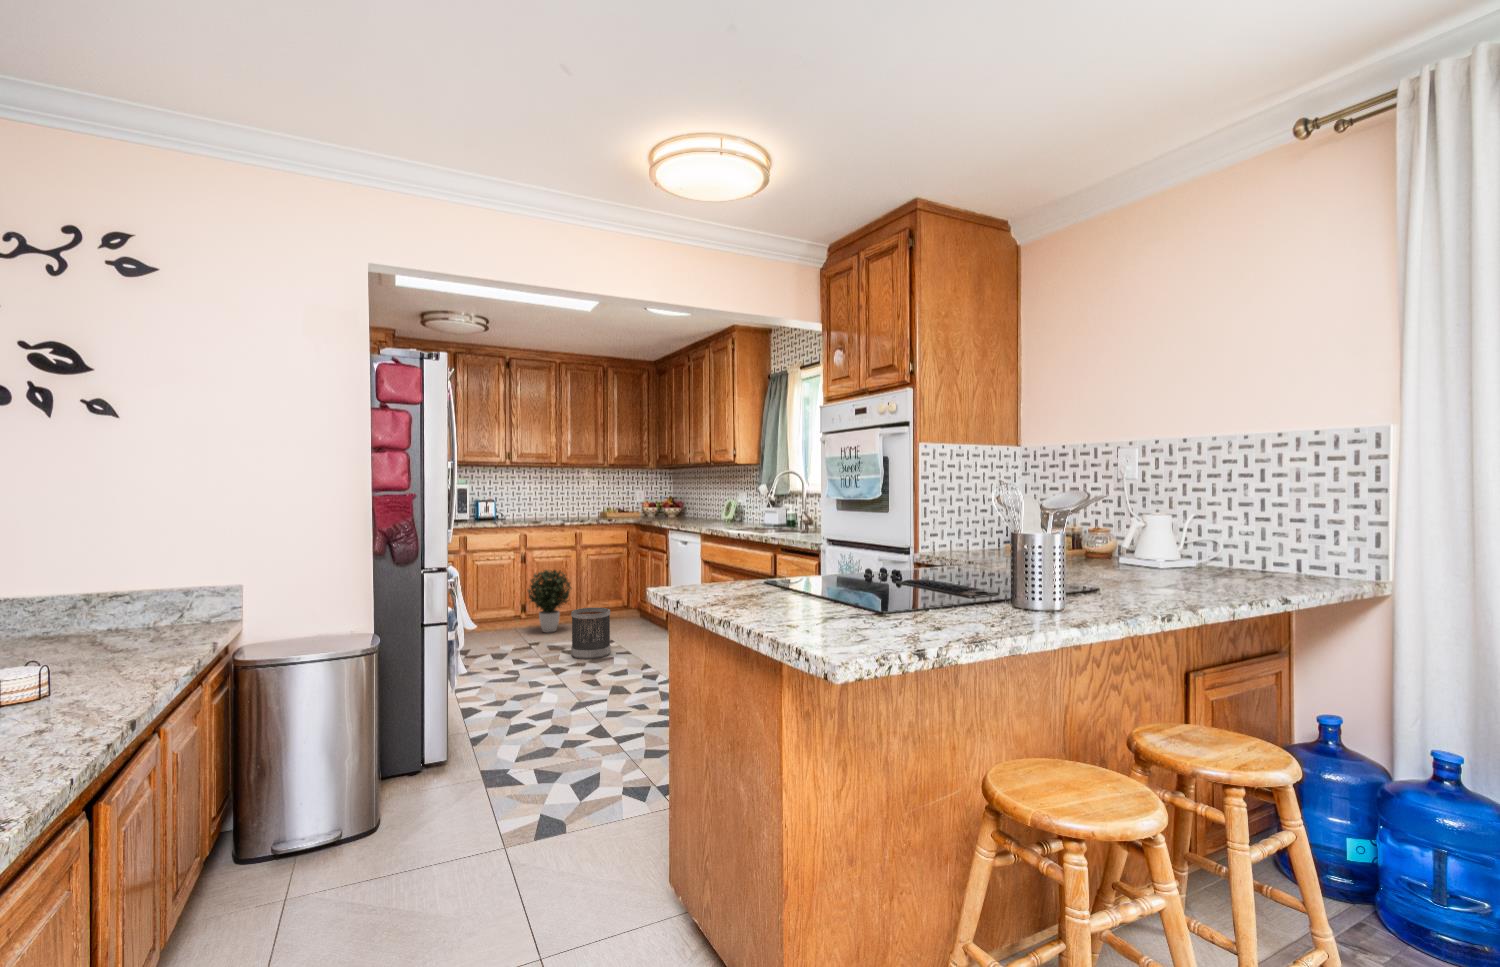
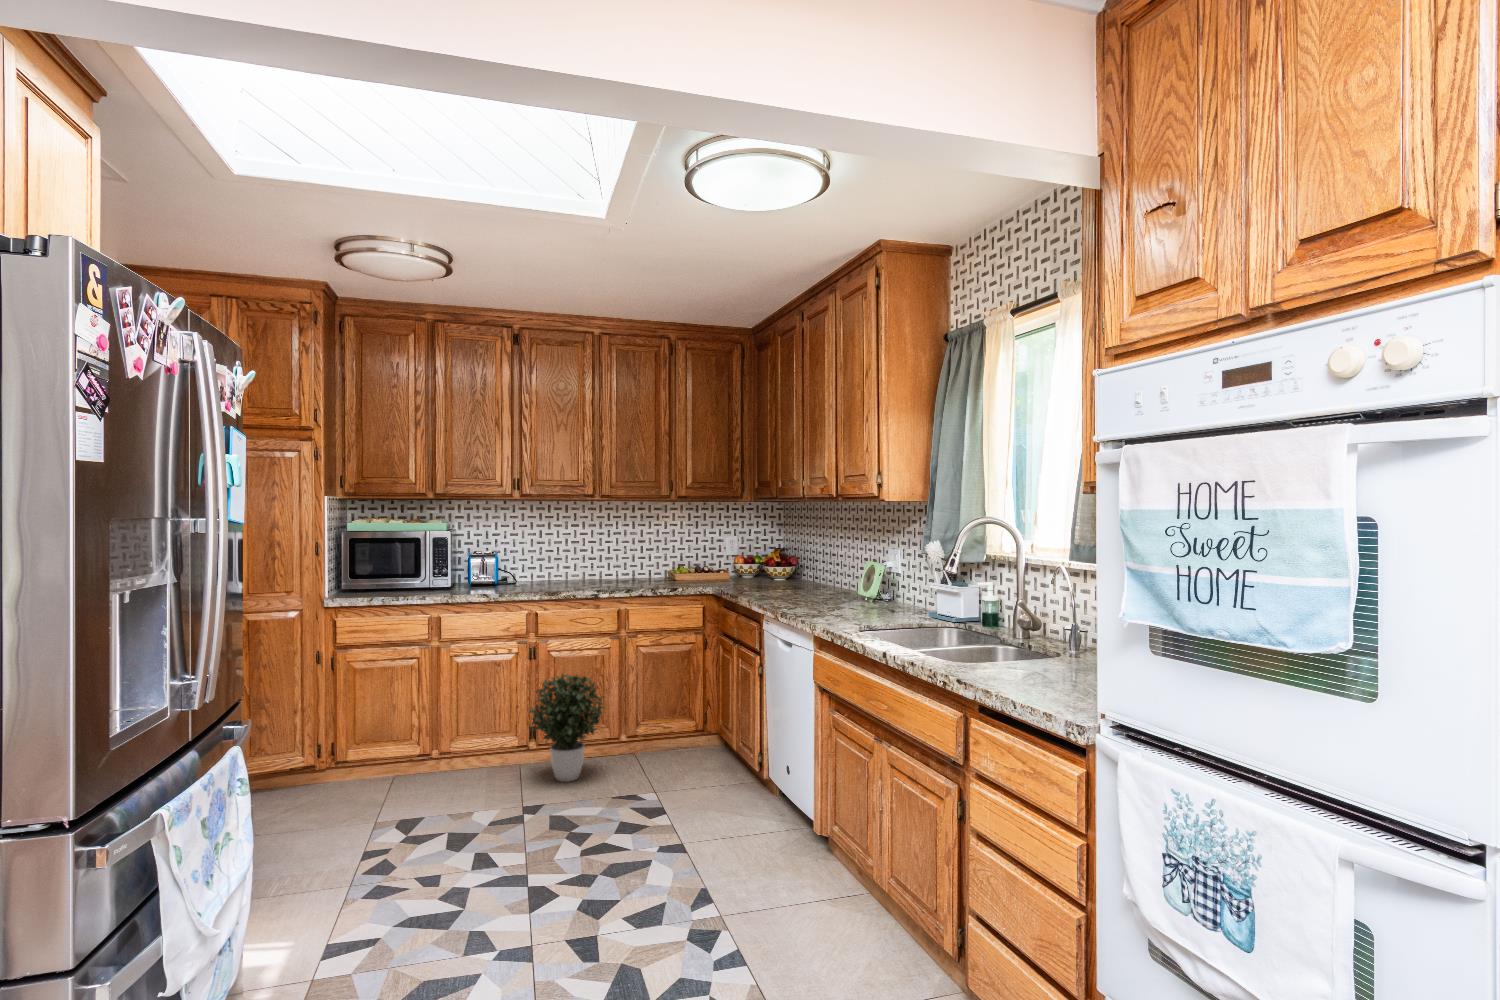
wastebasket: present [571,608,611,659] -> none [577,761,648,866]

